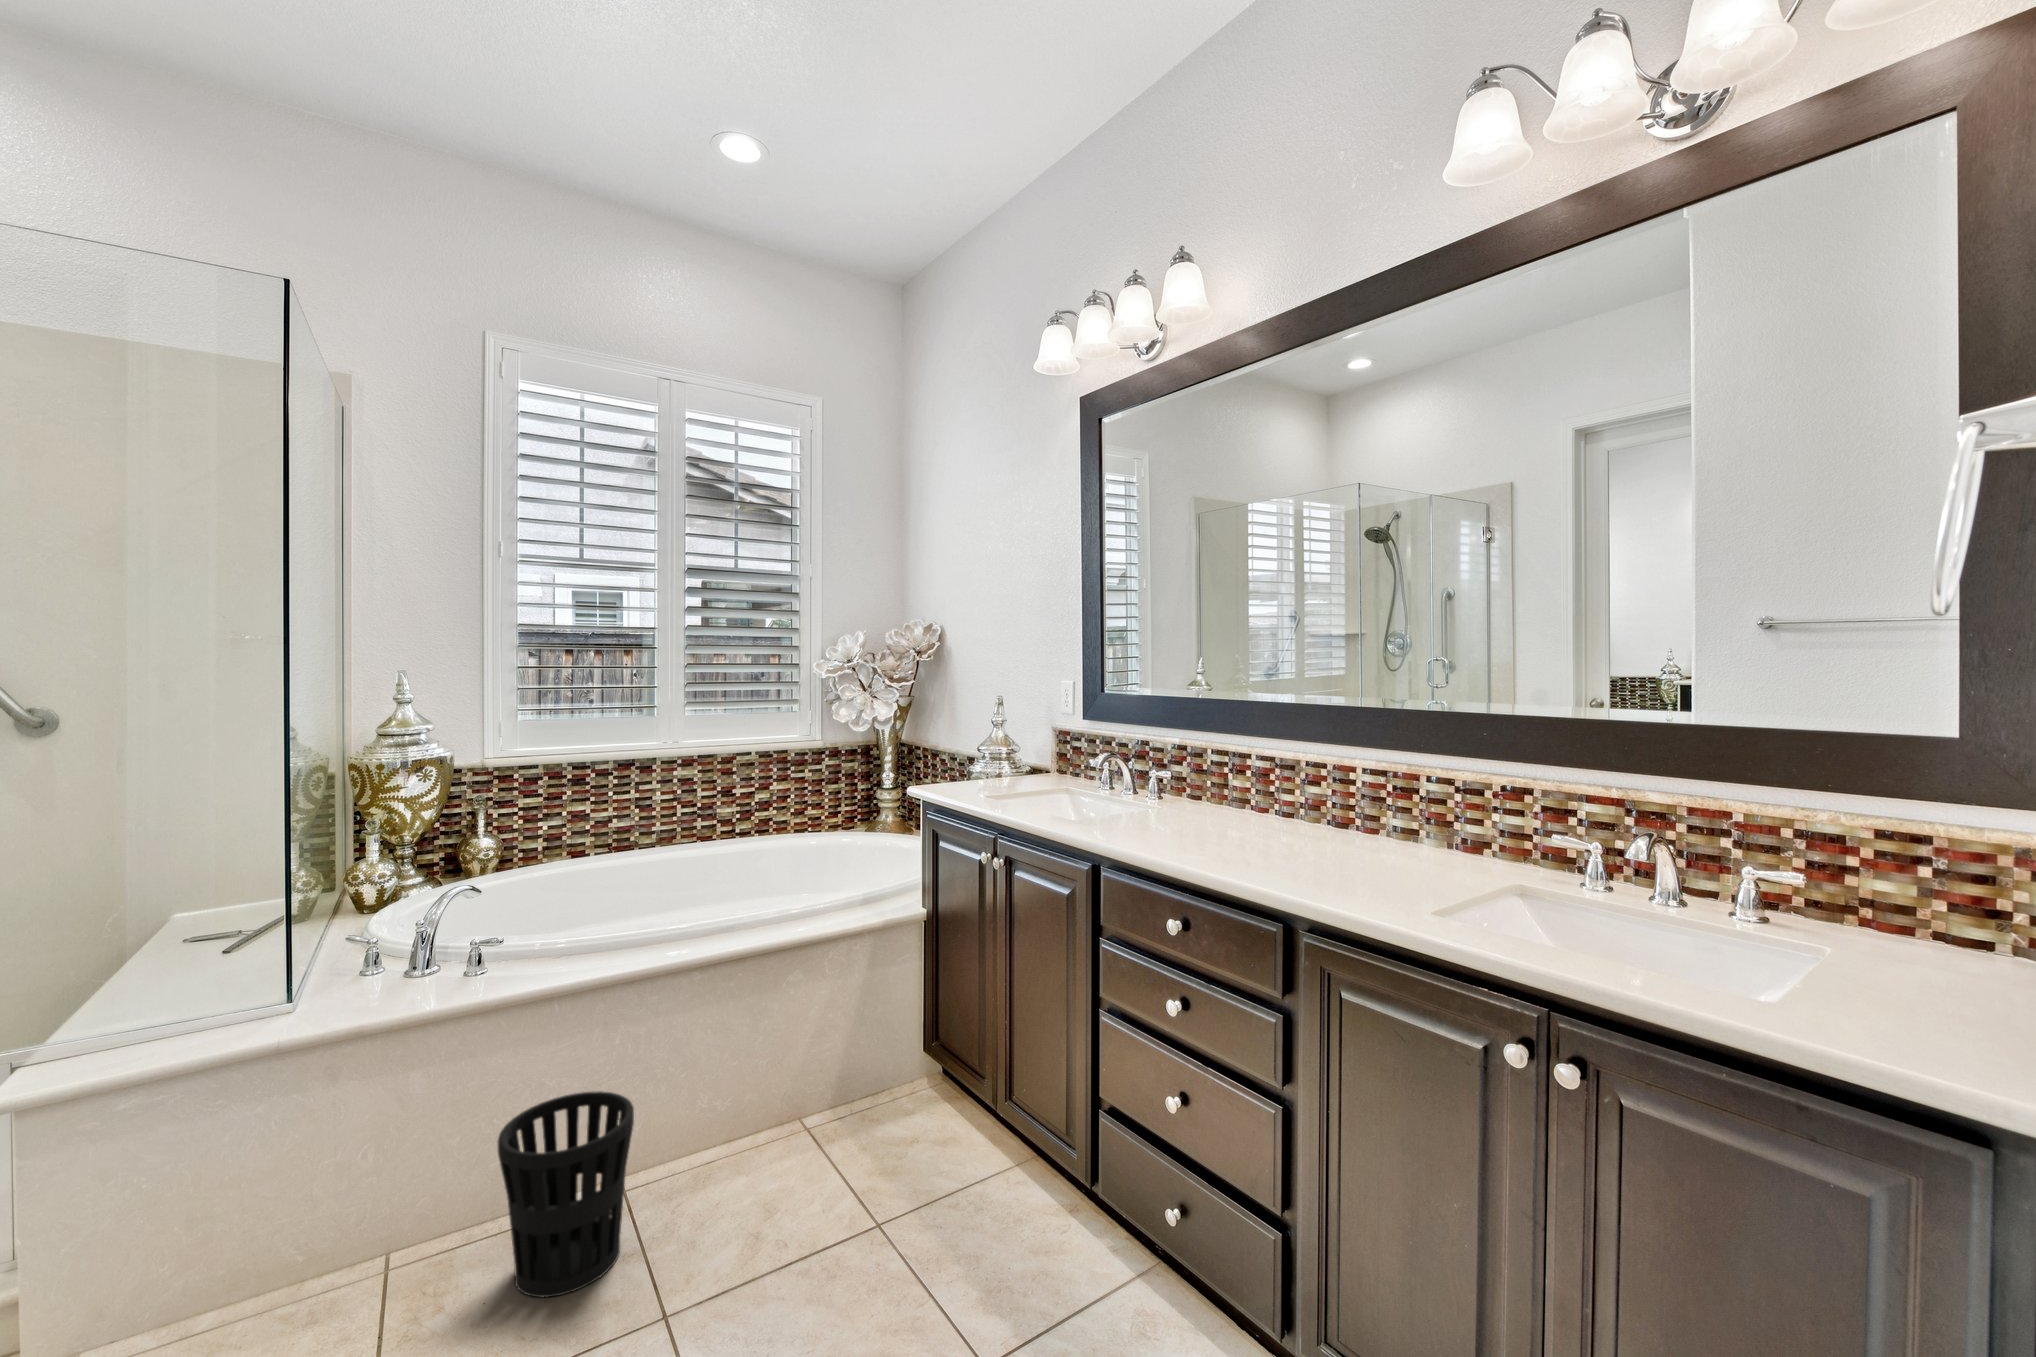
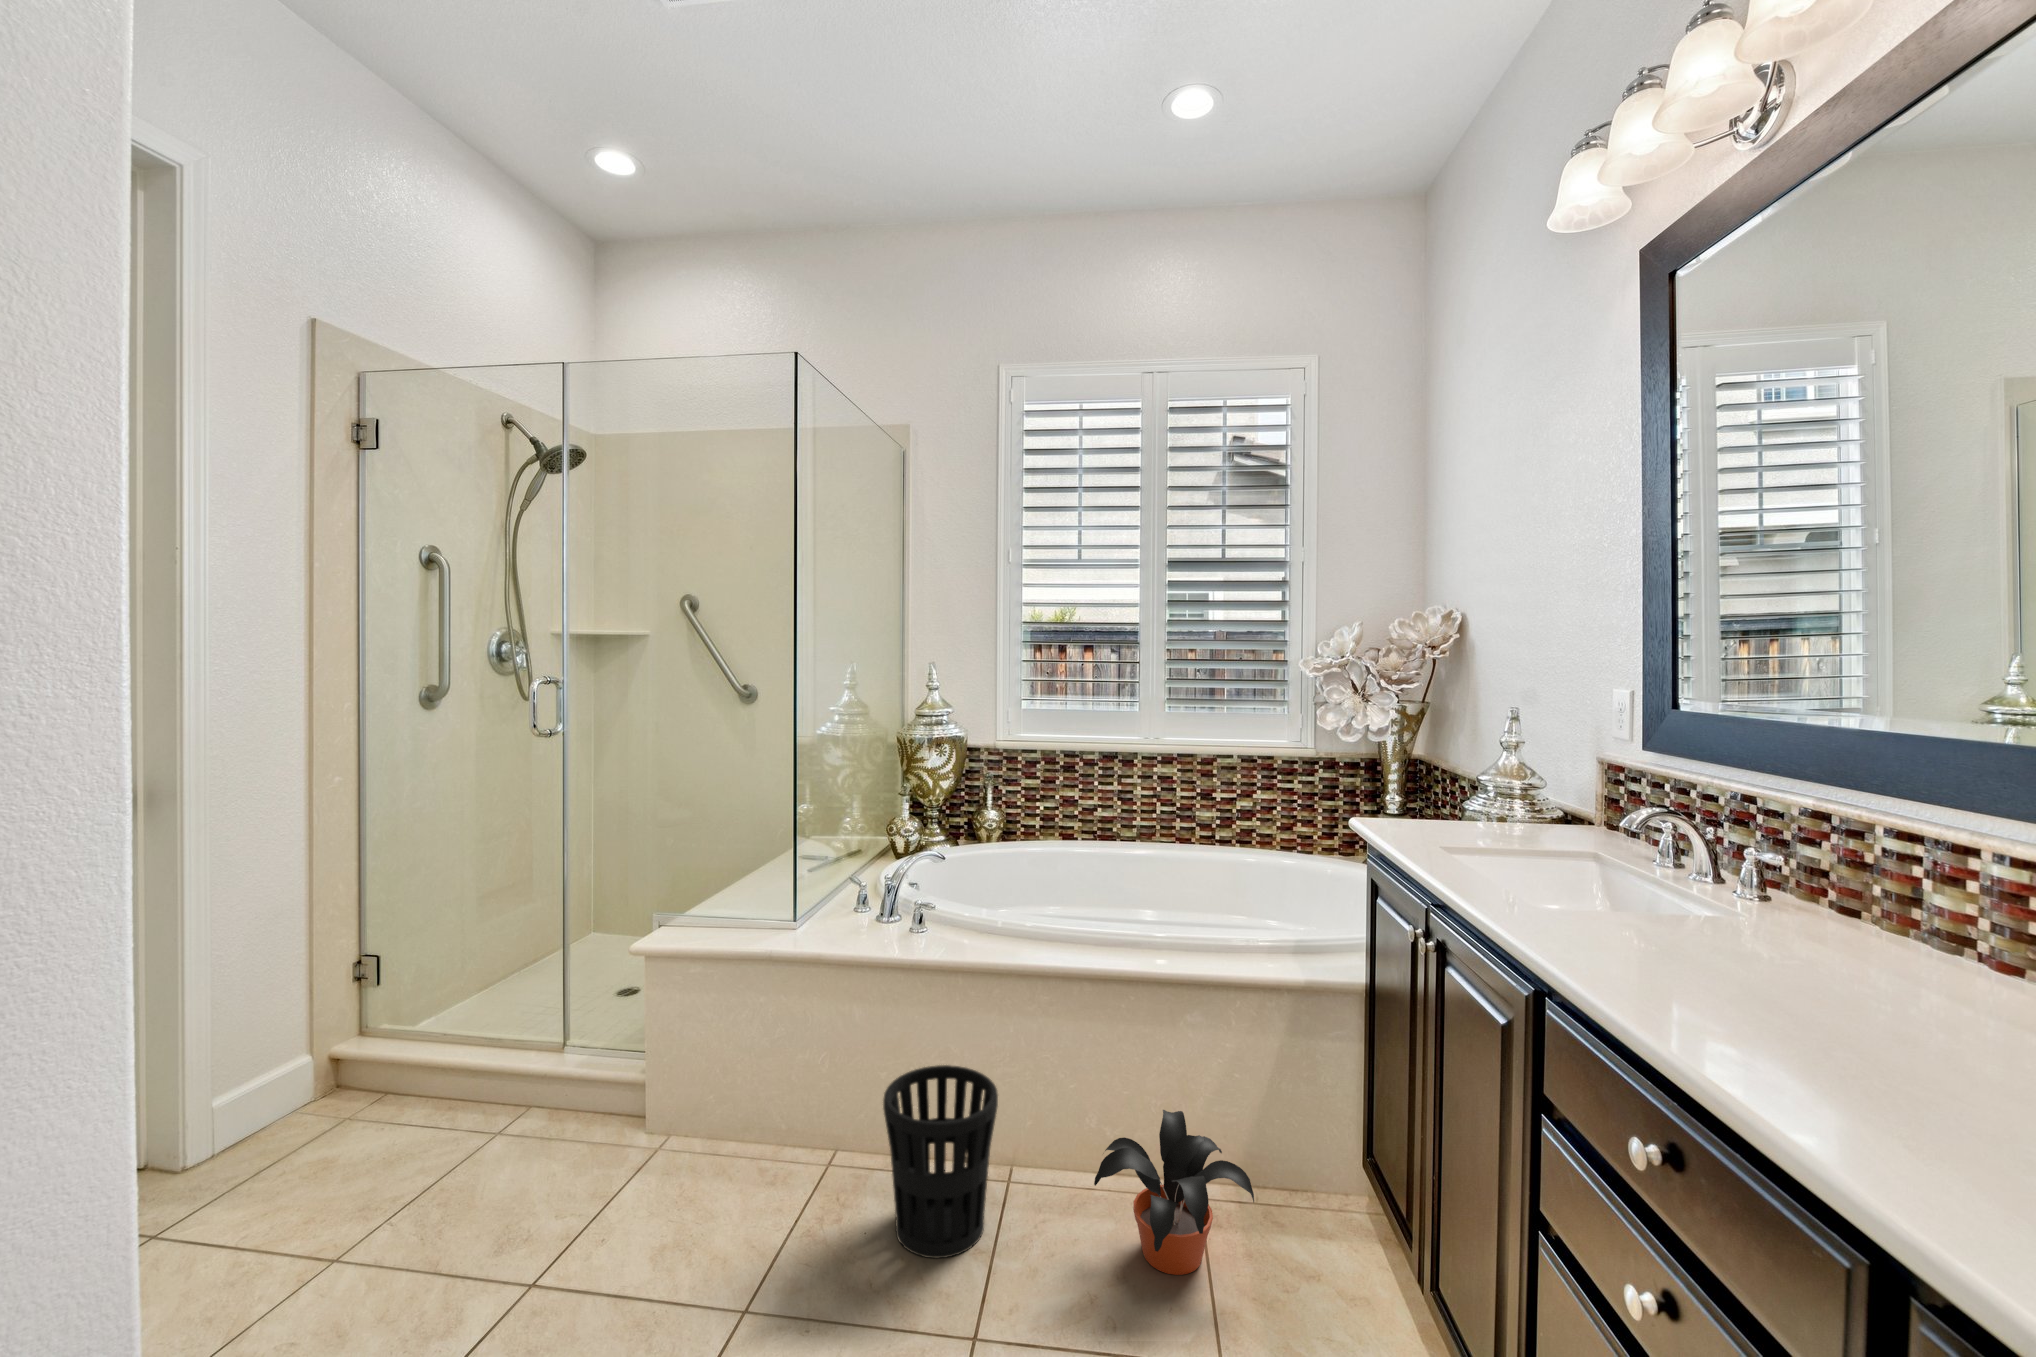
potted plant: none [733,1060,871,1195] -> present [1094,1110,1254,1275]

